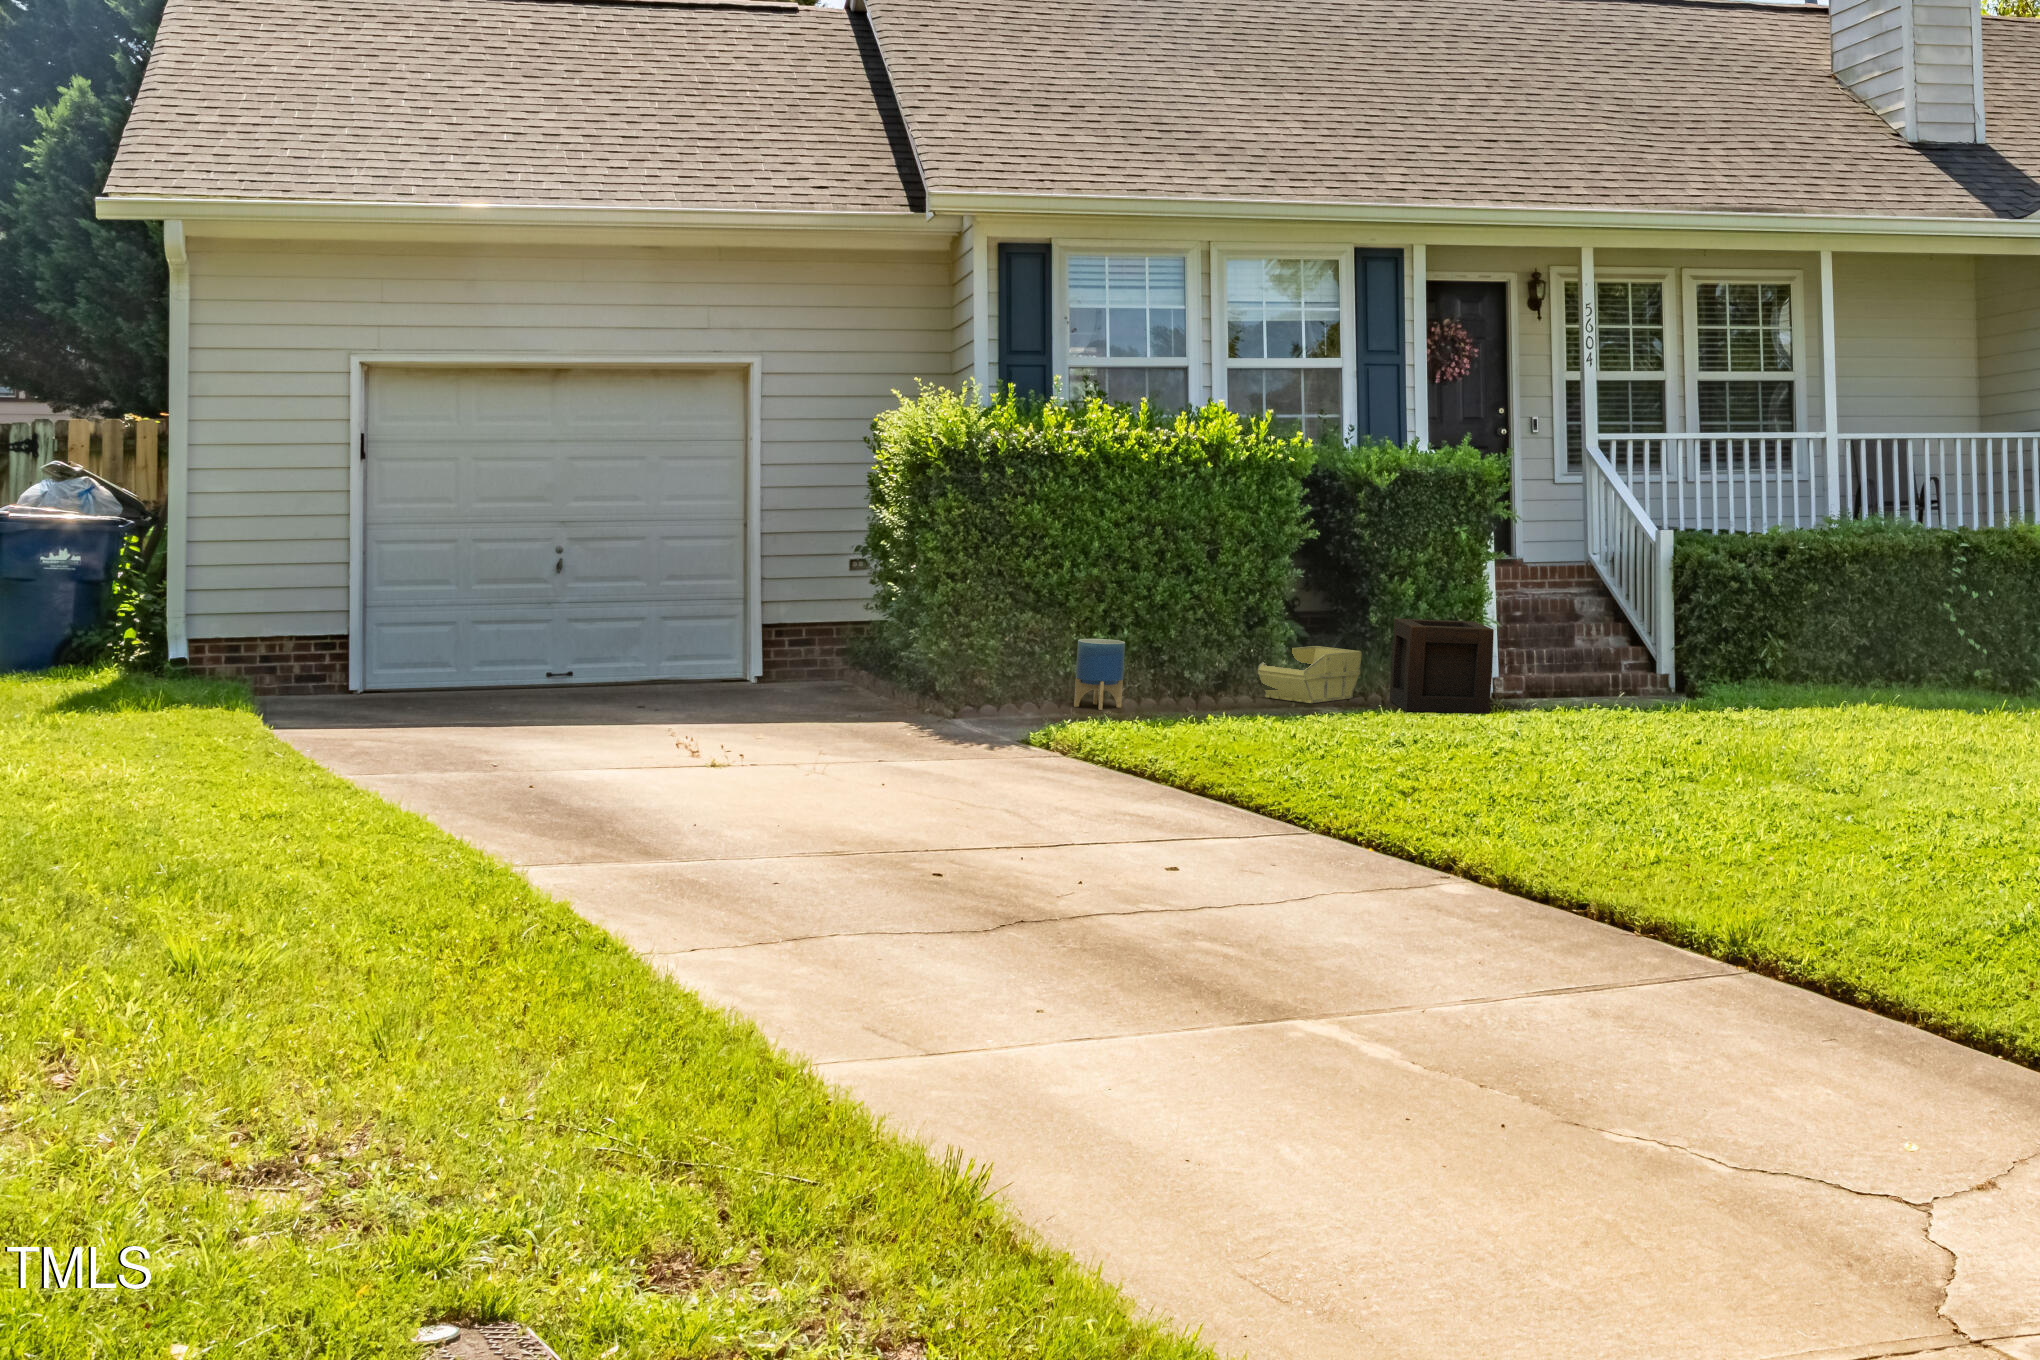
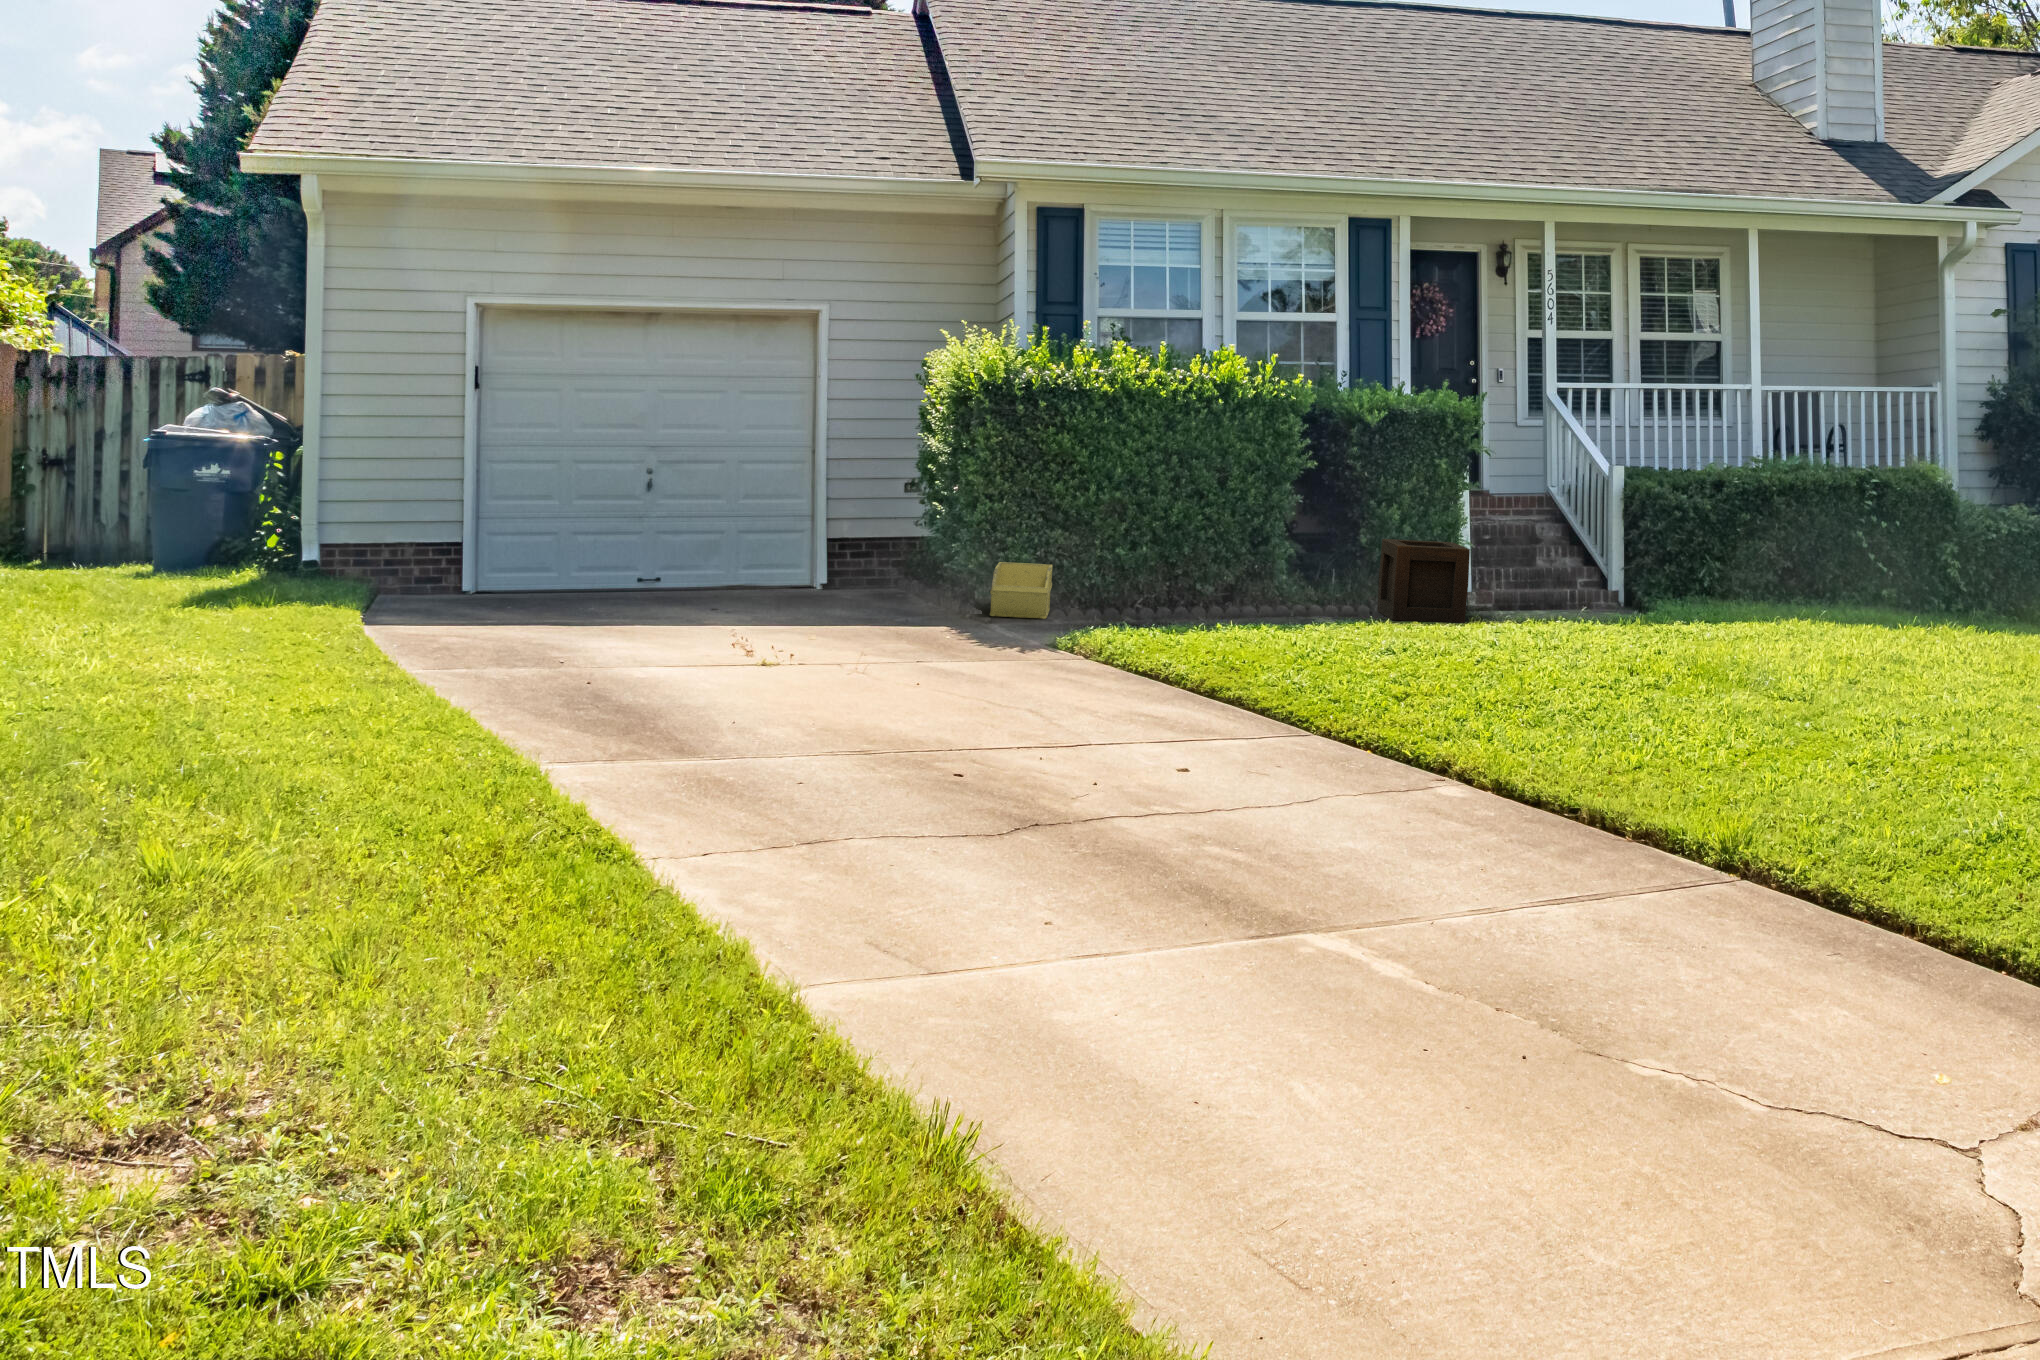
planter: present [1074,639,1125,710] -> none [1099,554,1145,617]
storage bin: present [1258,646,1362,703] -> present [990,562,1053,619]

